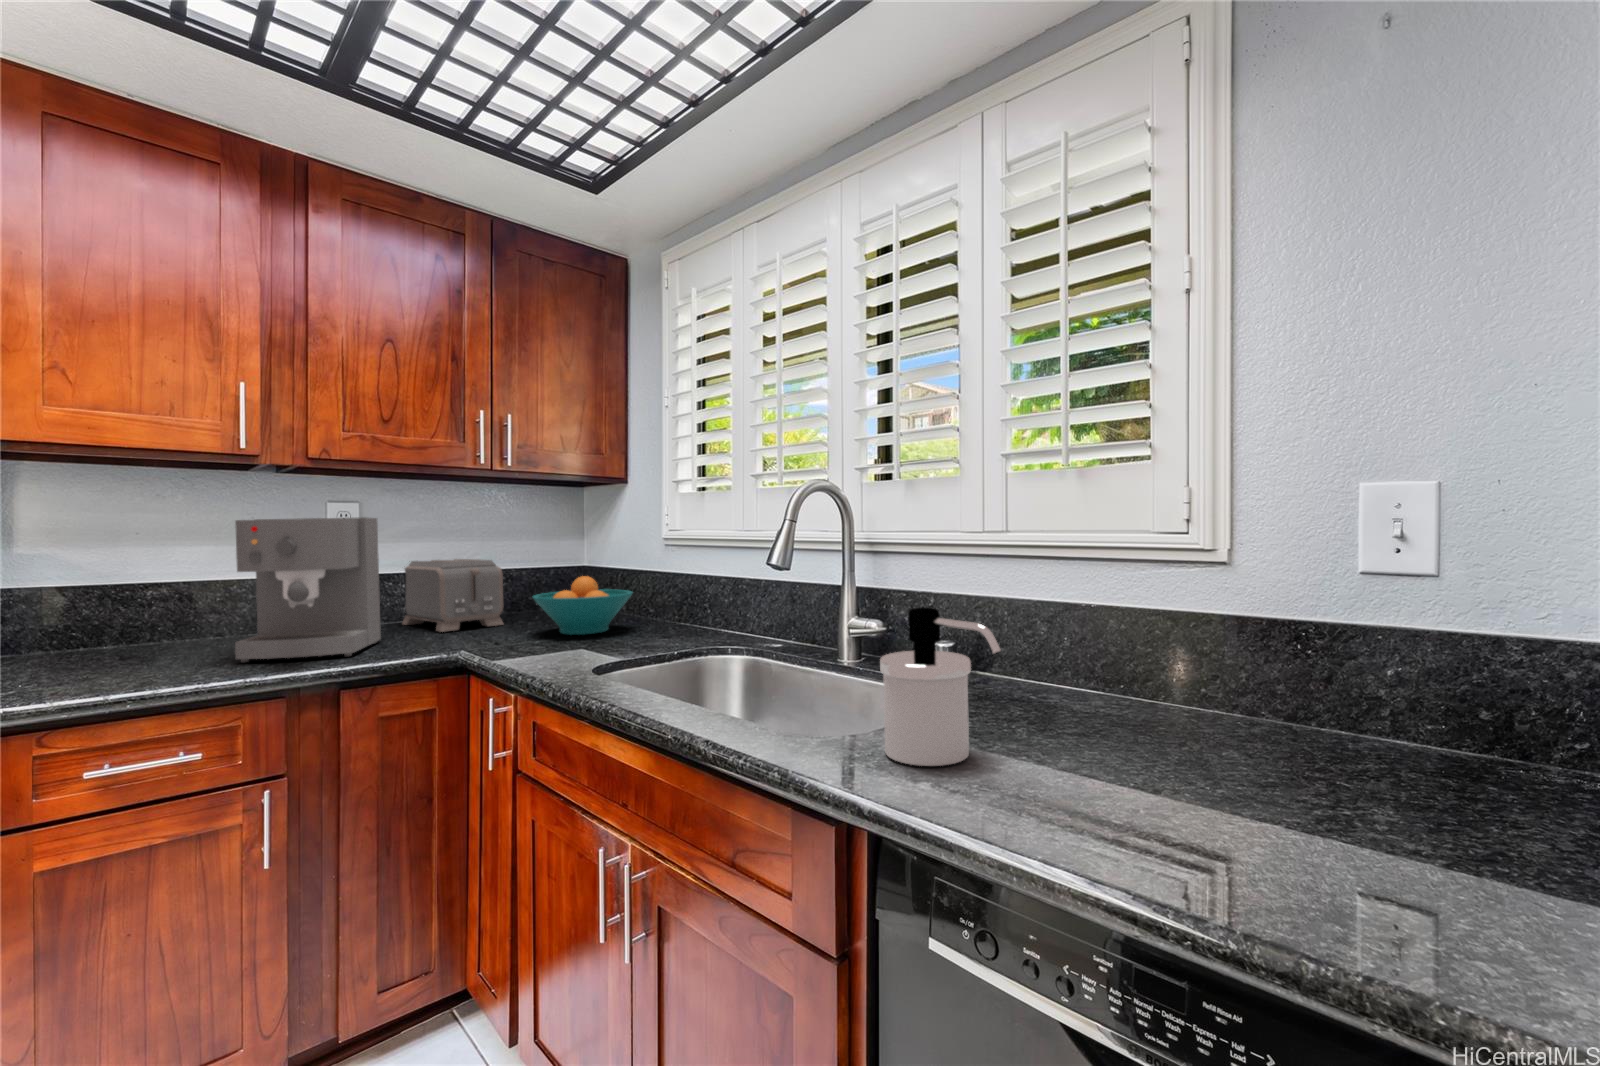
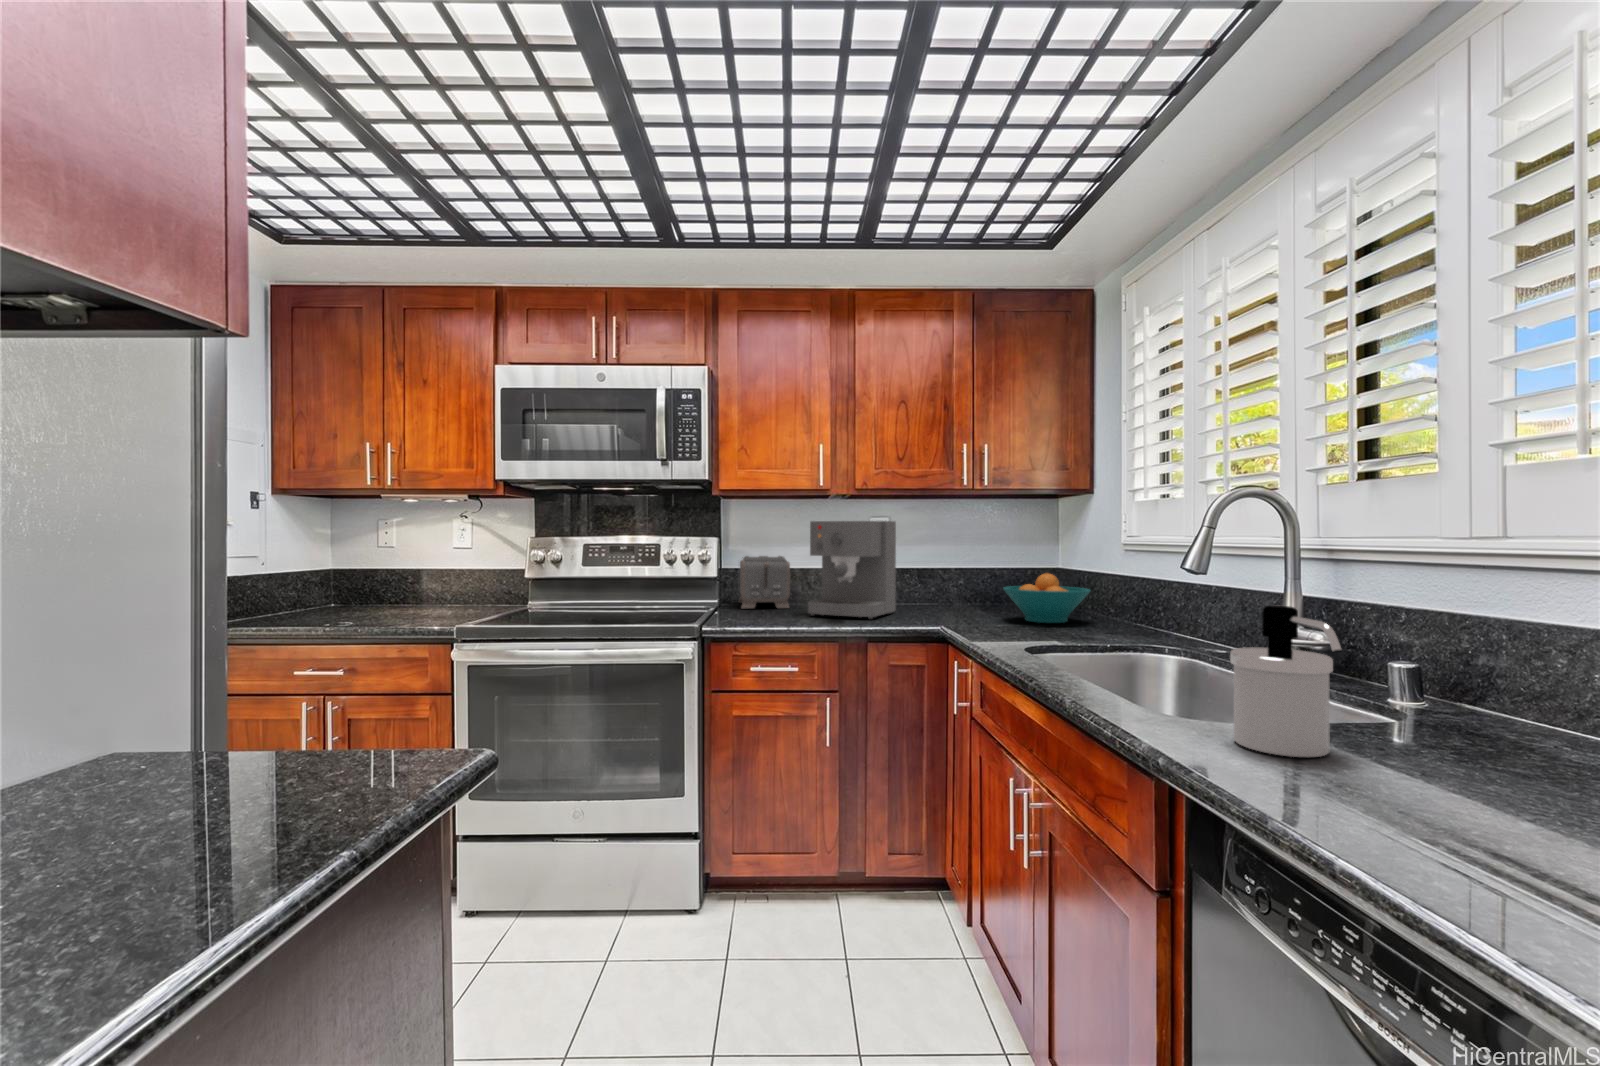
toaster: present [402,559,503,632] -> present [739,556,790,608]

